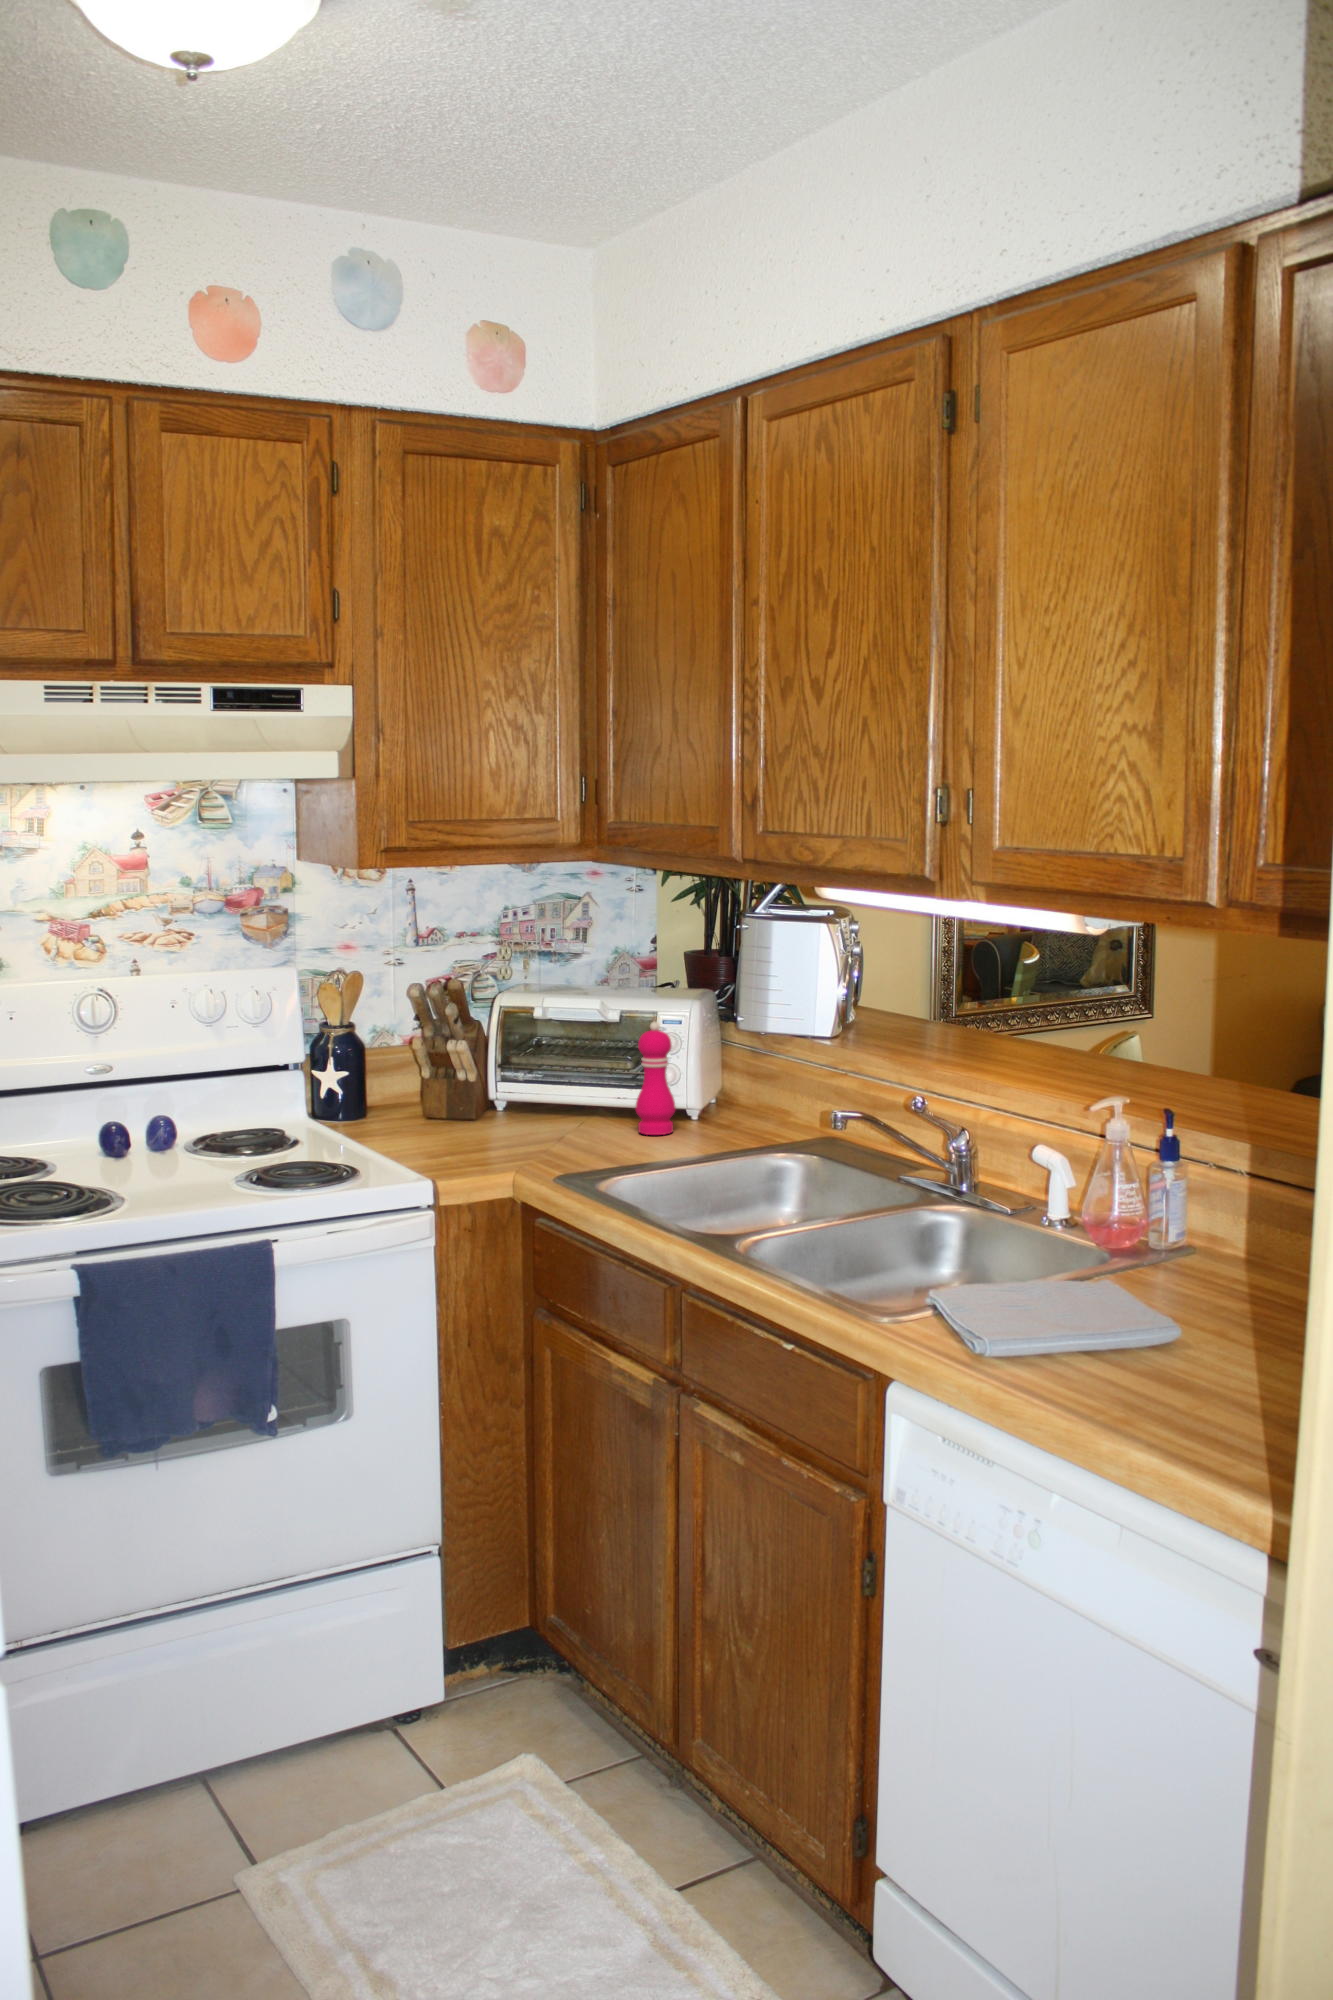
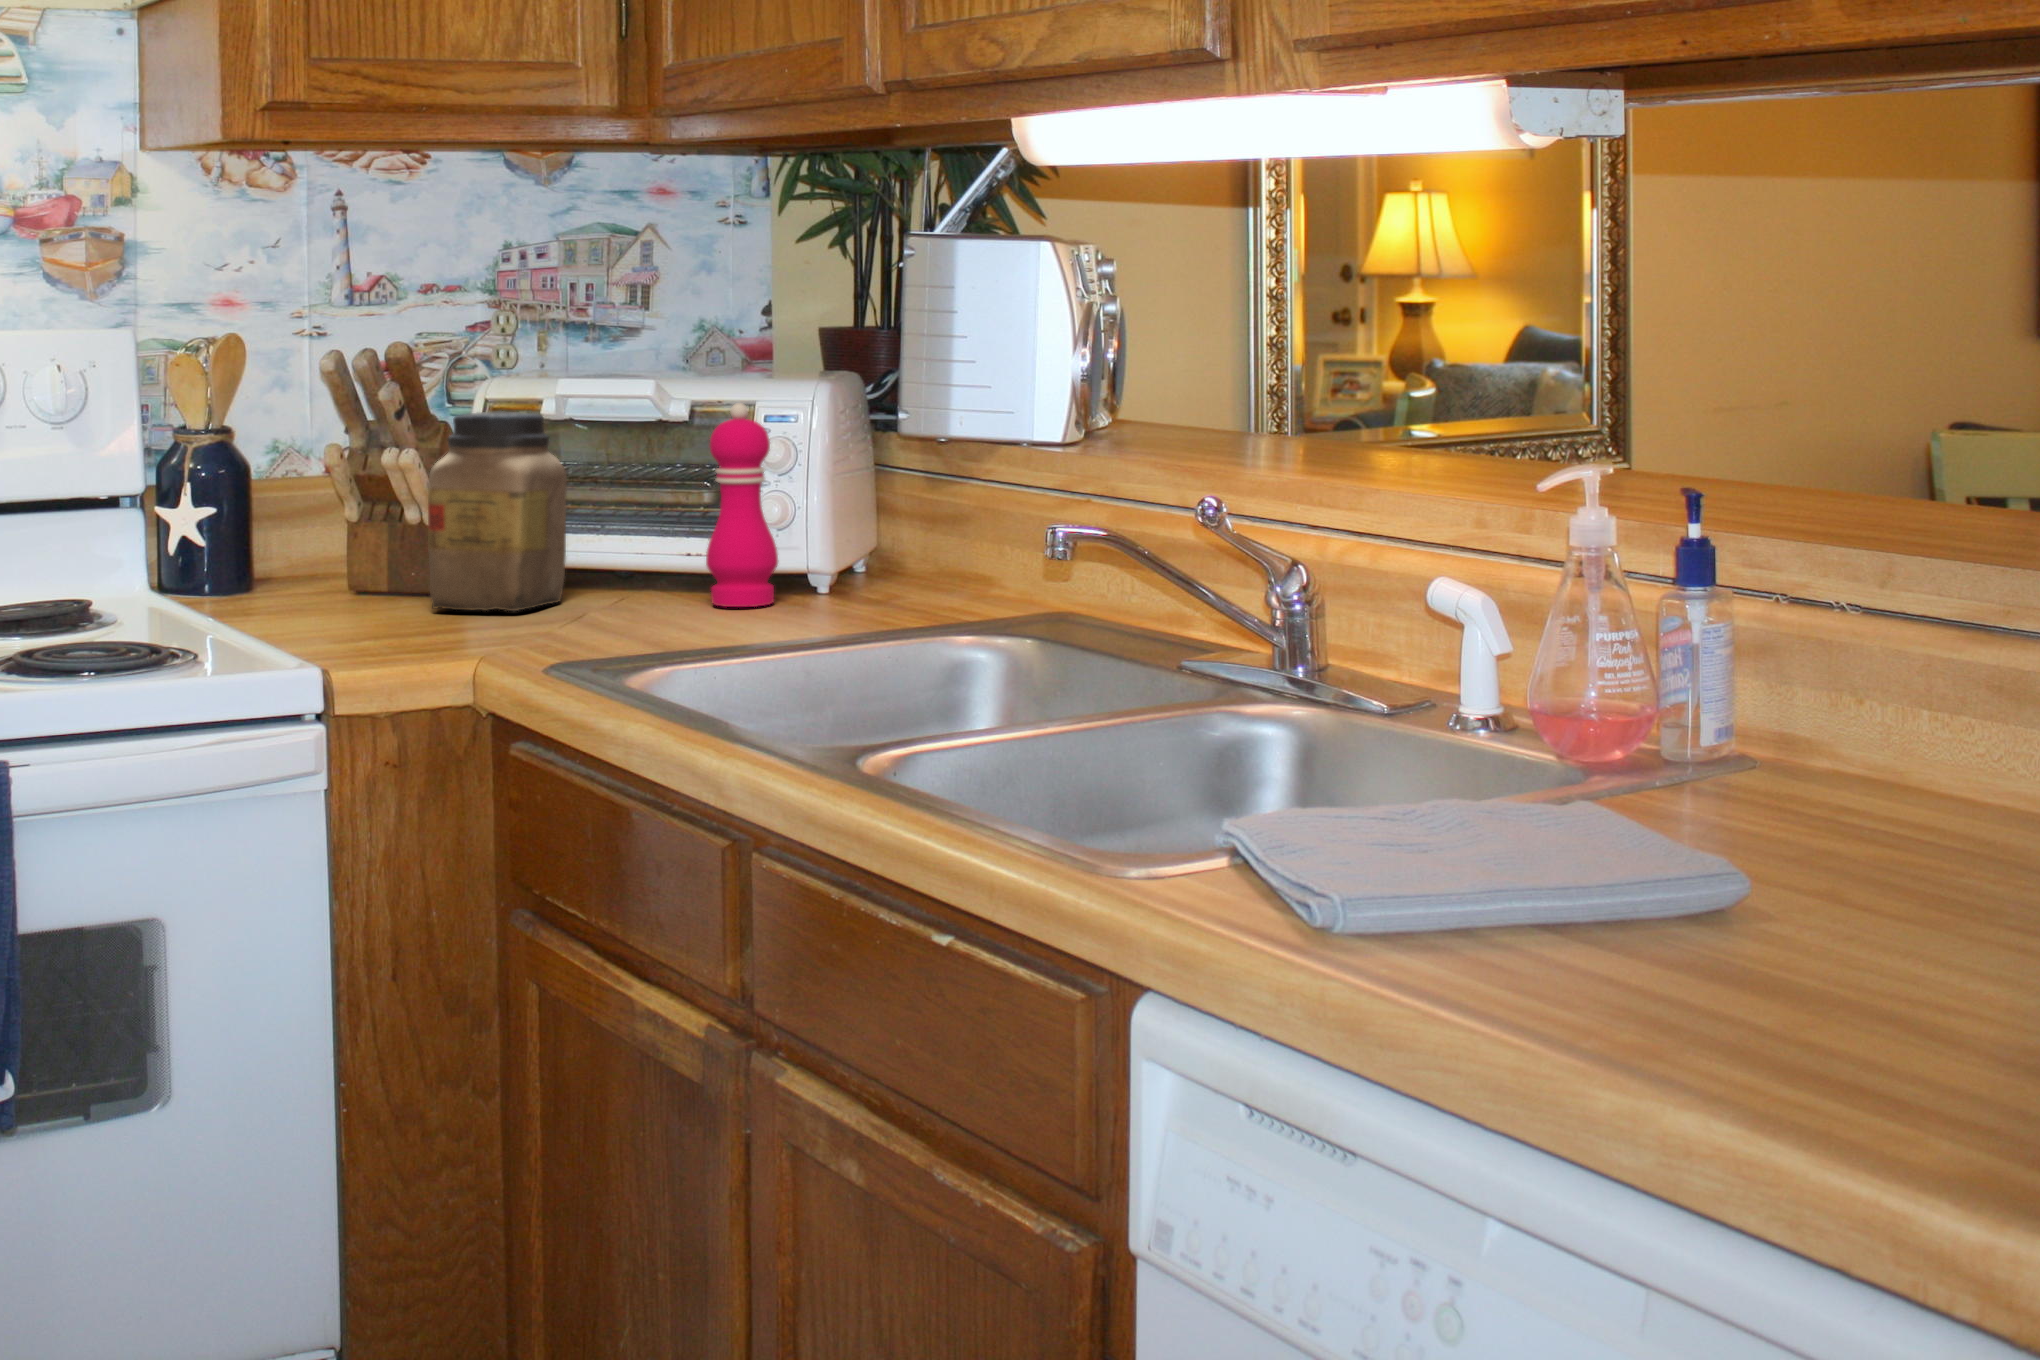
jar: none [479,1023,556,1137] -> present [428,411,567,611]

